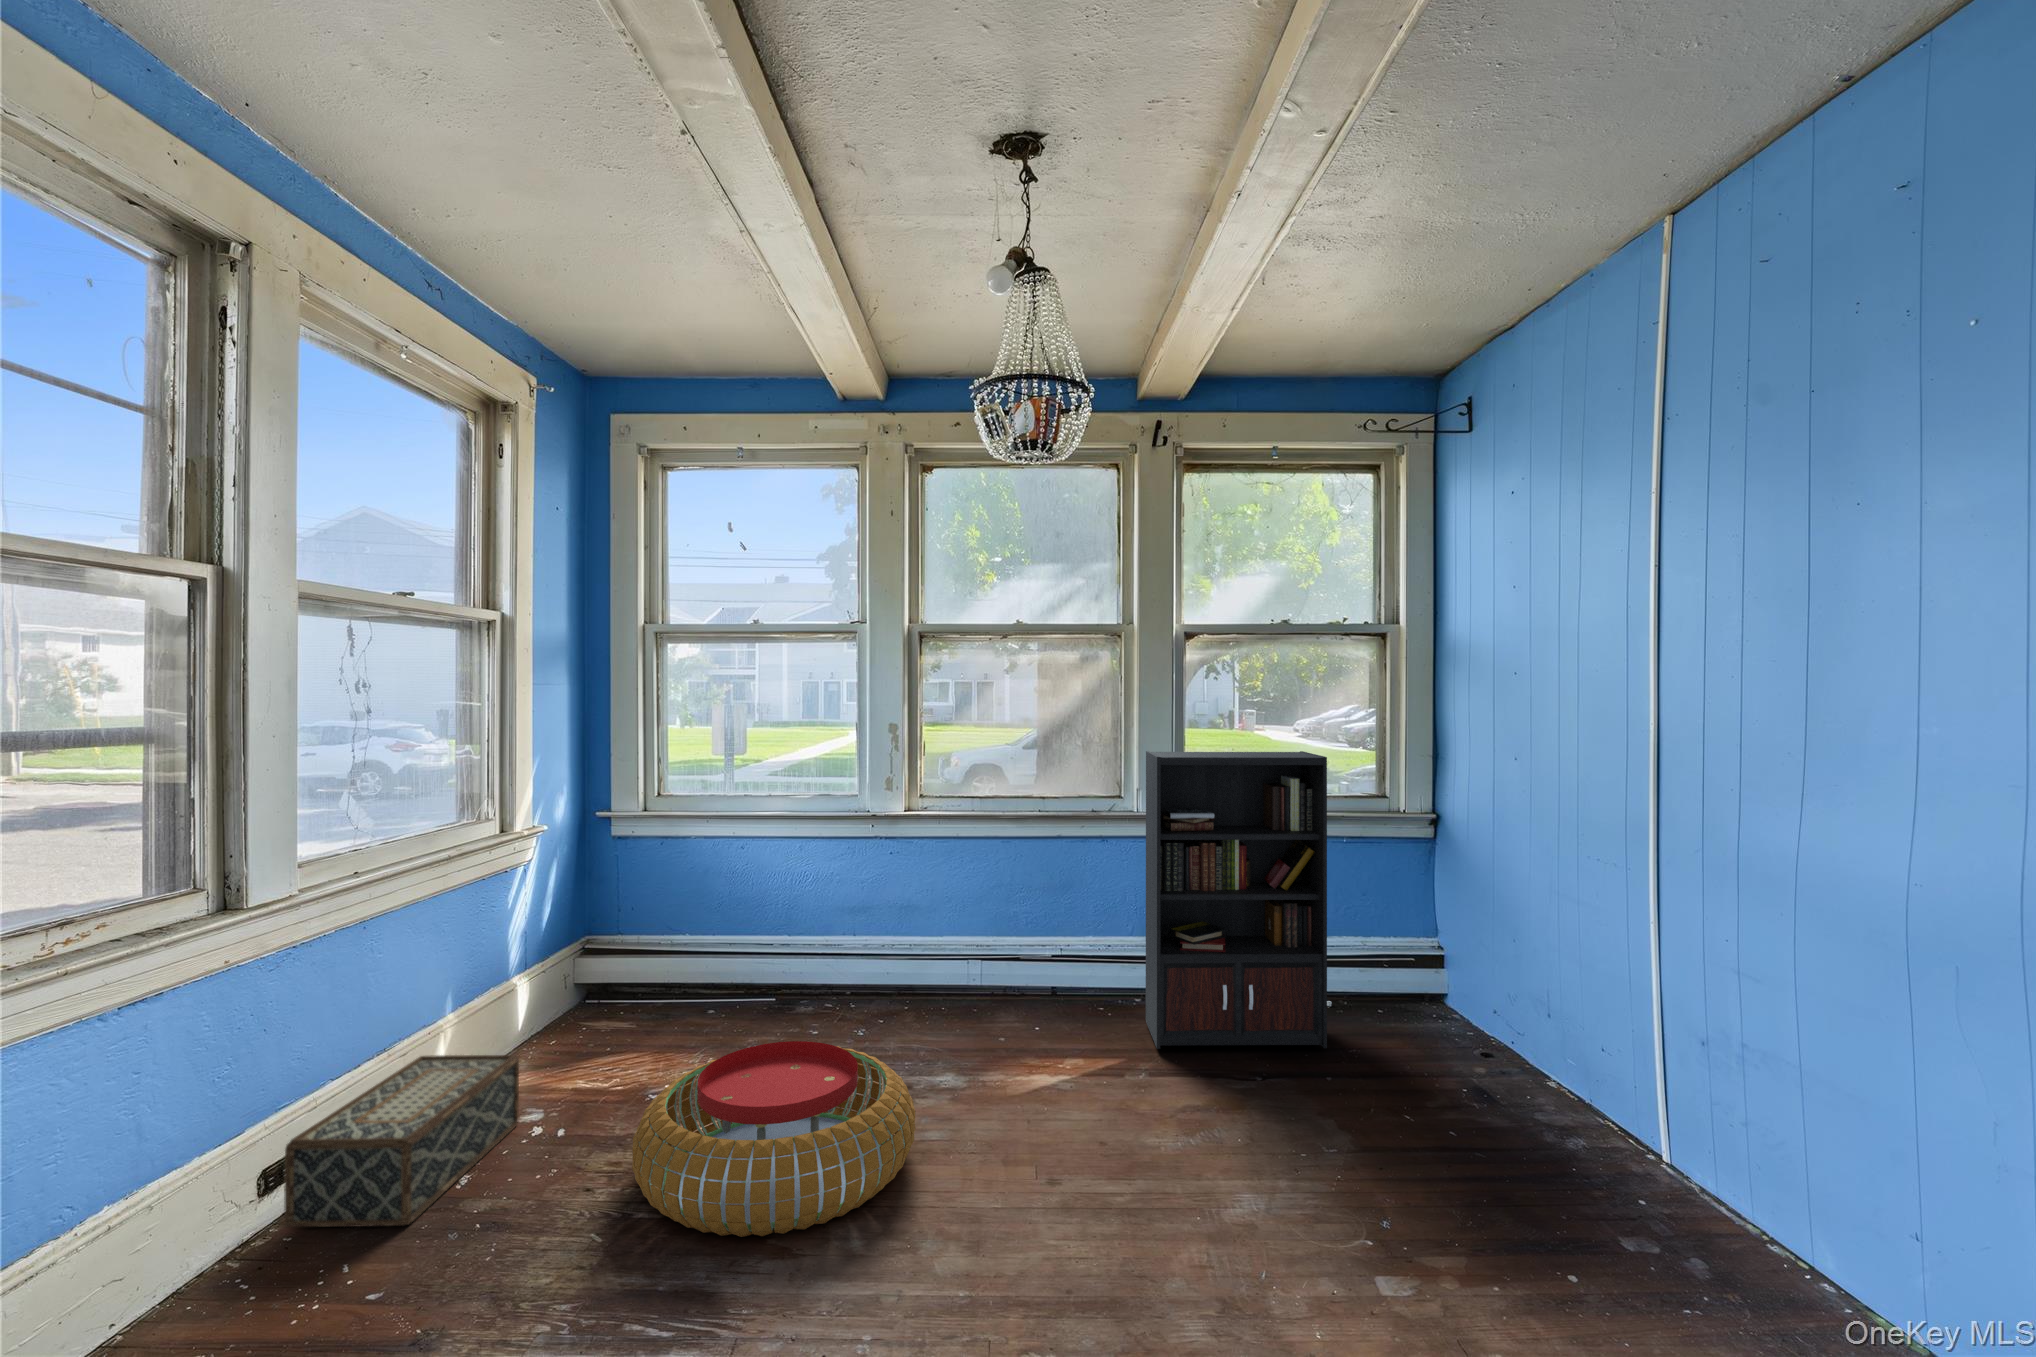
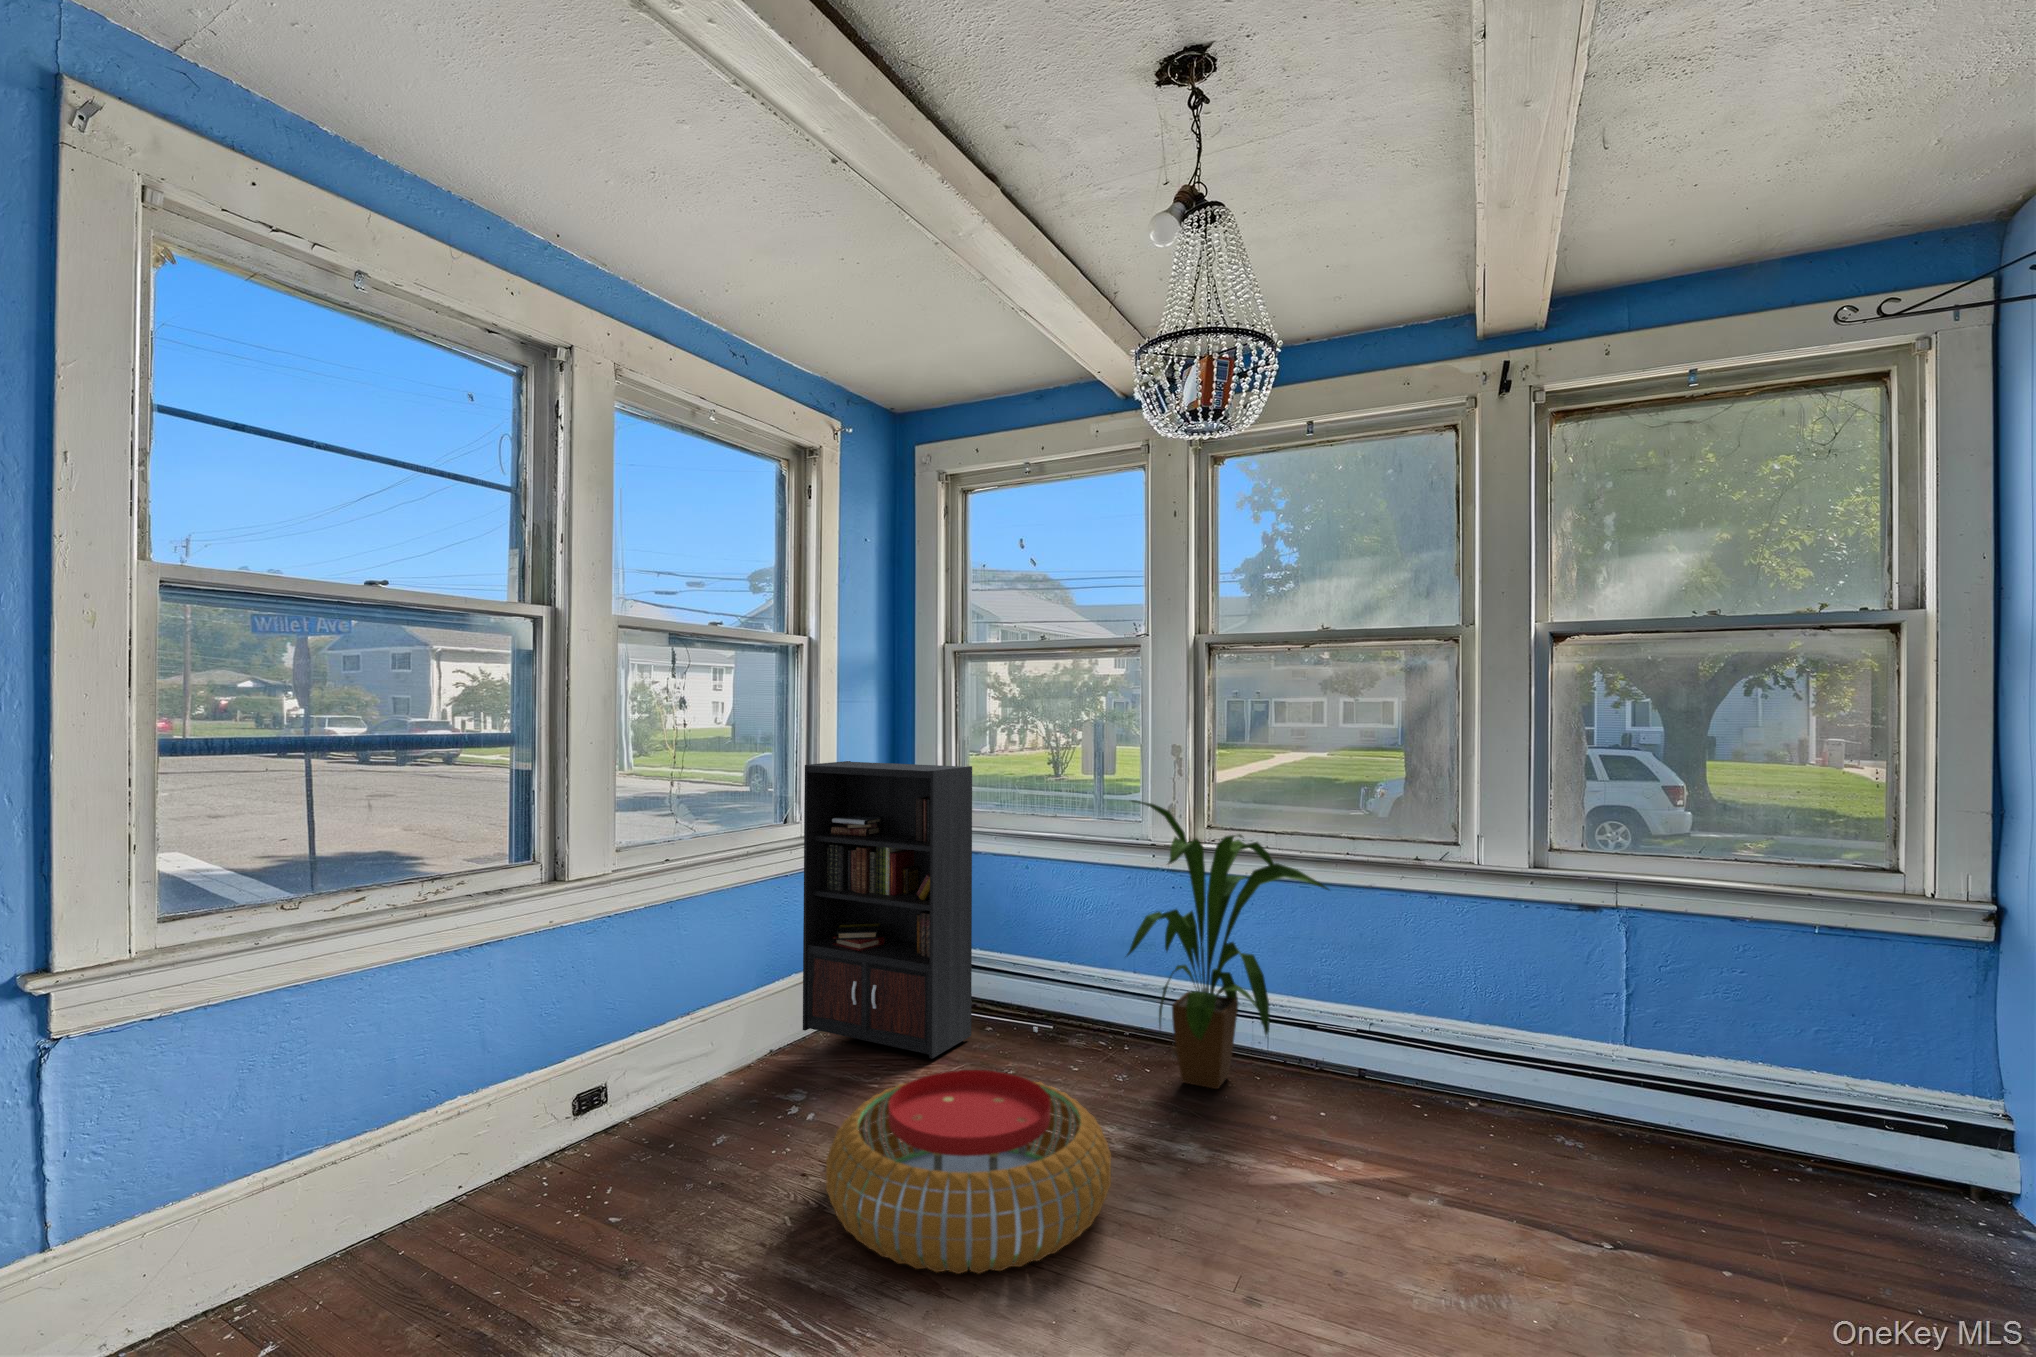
bookcase: present [1146,751,1332,1049] -> present [803,761,1038,1059]
house plant: none [866,777,1035,1027] -> present [1127,800,1329,1089]
woven basket: present [284,1055,519,1227] -> none [589,1026,786,1172]

